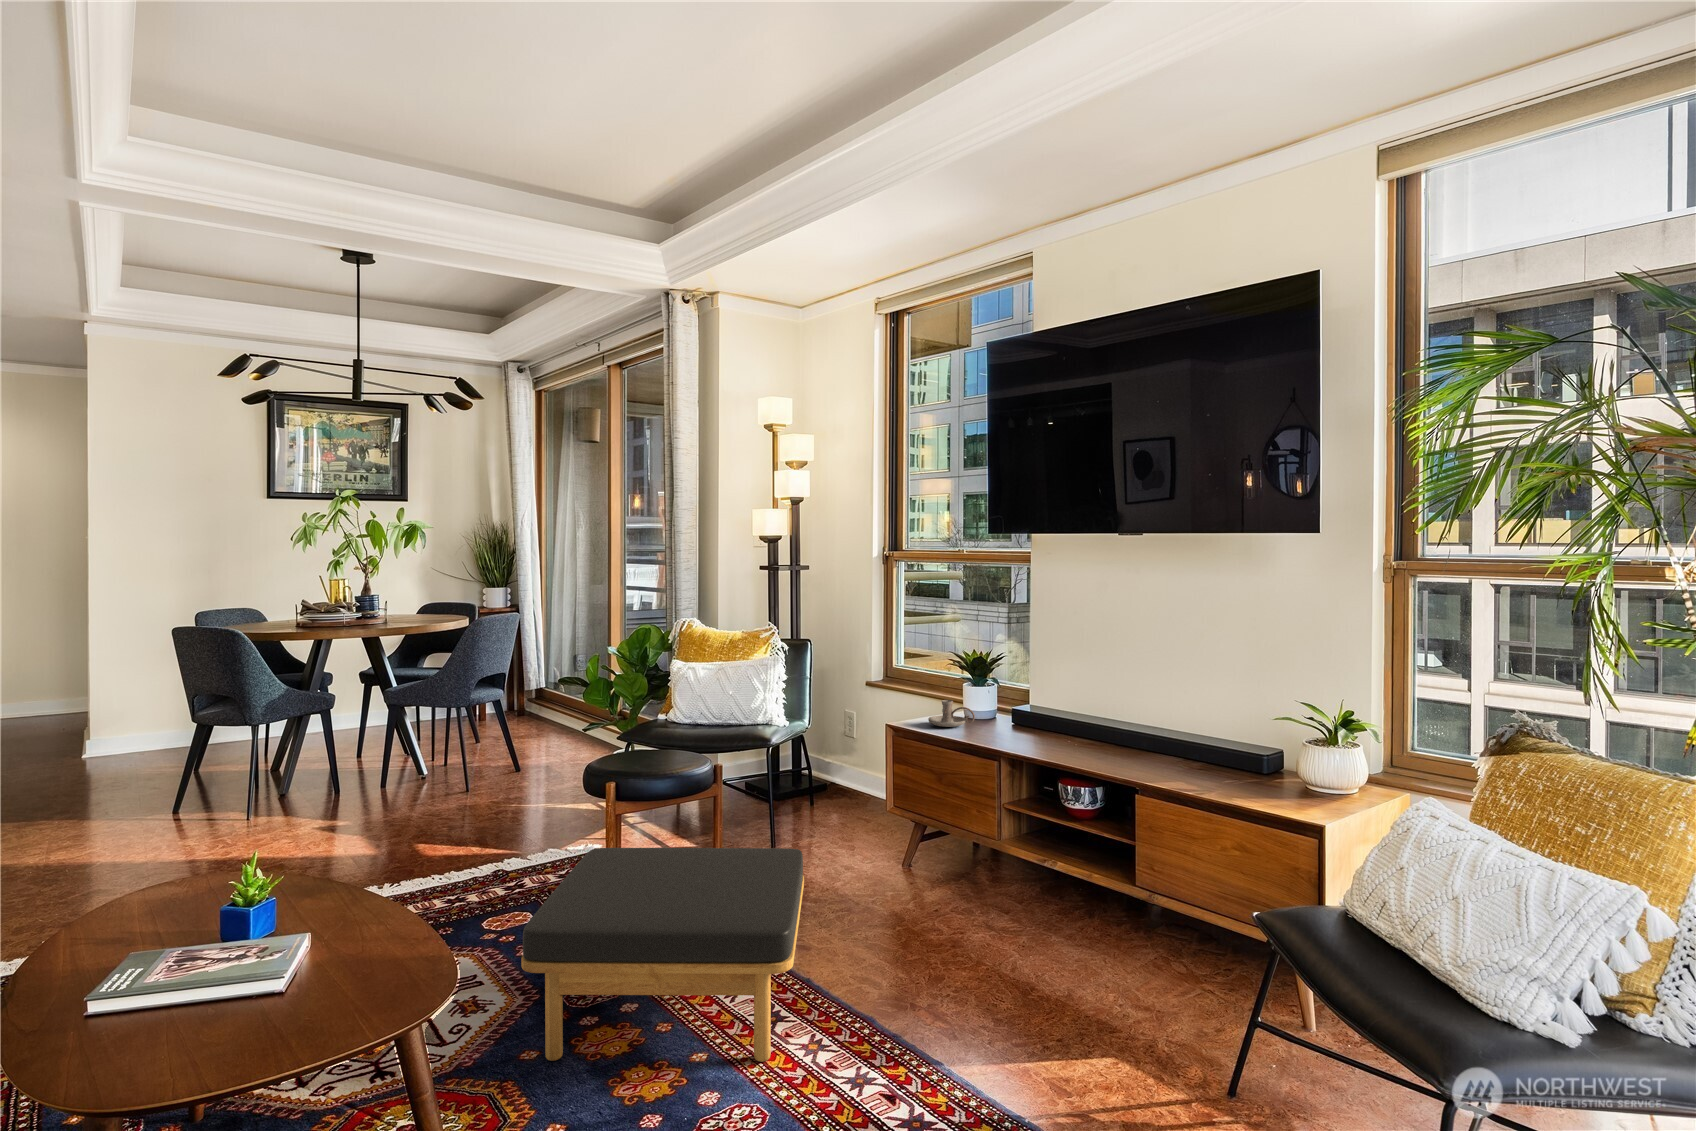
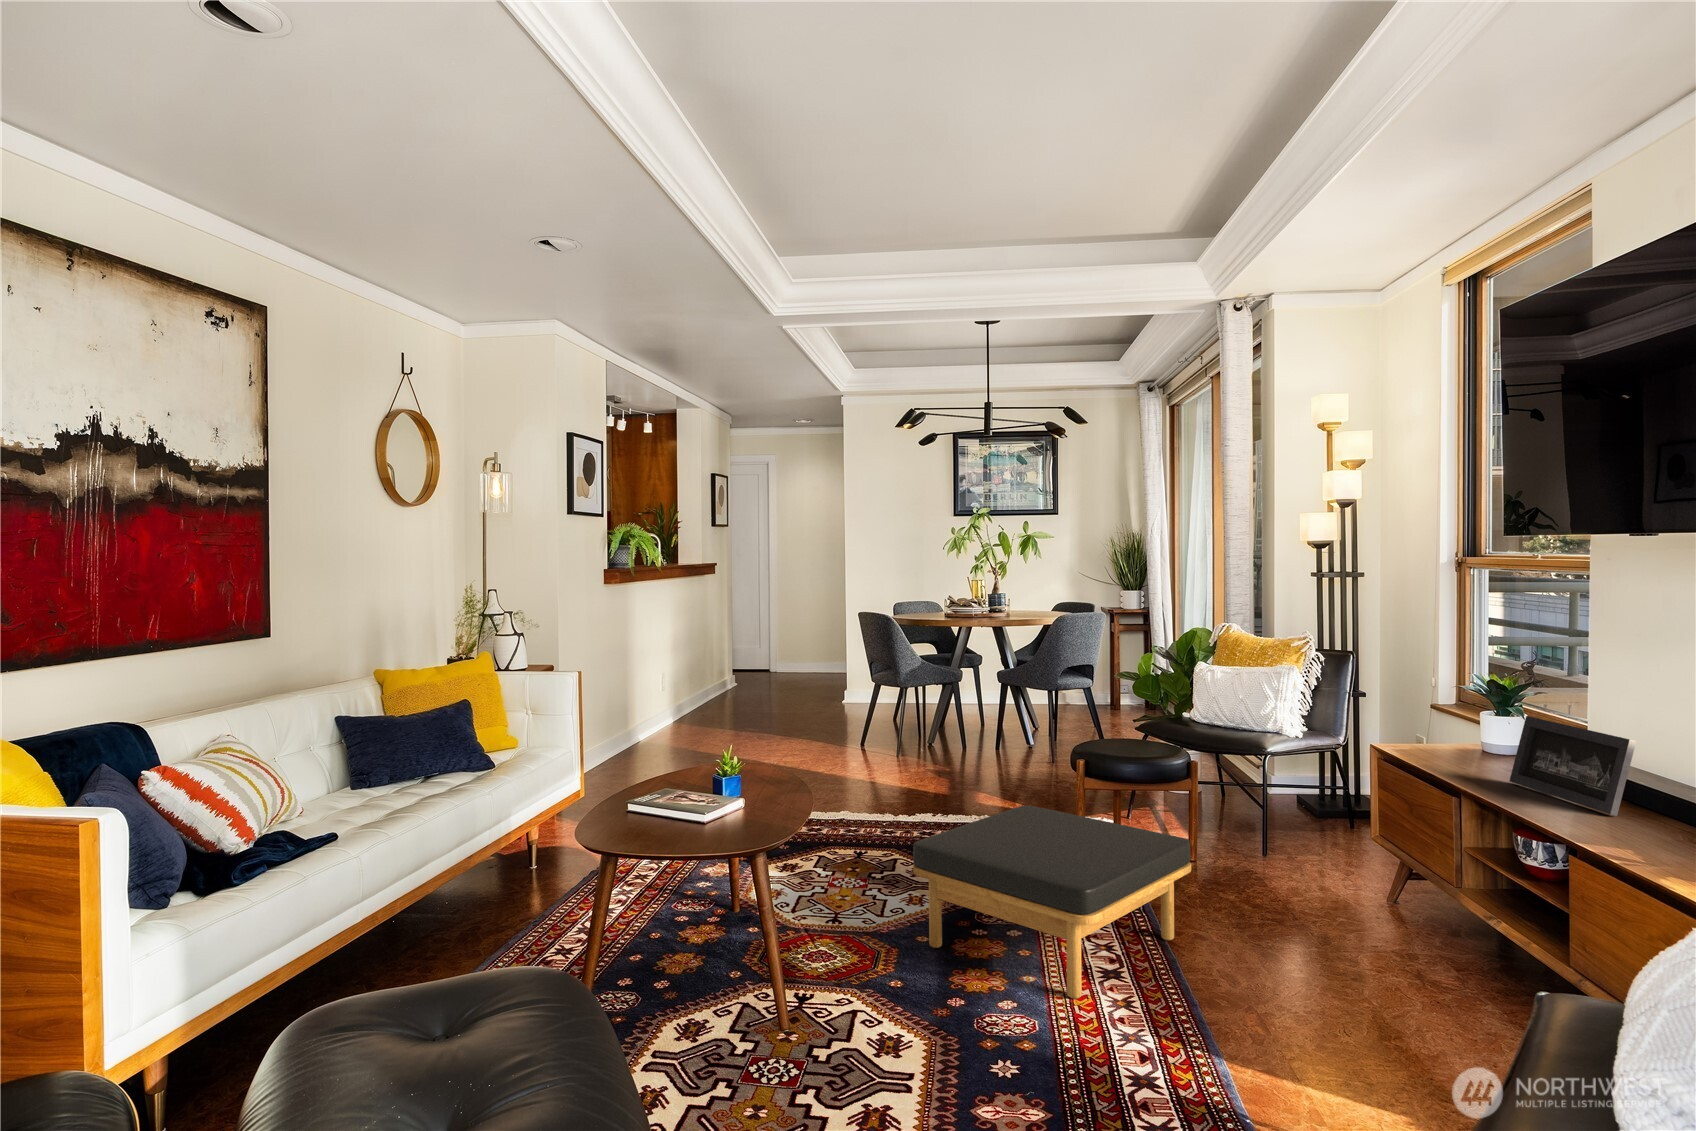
picture frame: none [1021,686,1127,759] -> present [1510,716,1636,816]
candle holder: present [928,700,975,727] -> none [1427,725,1485,755]

